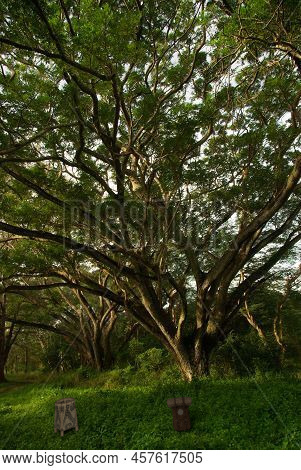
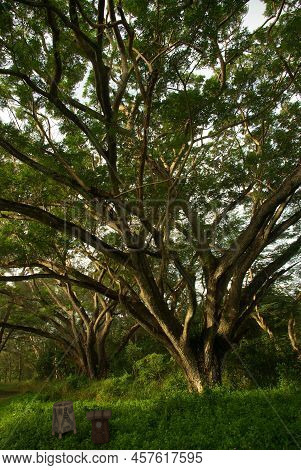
backpack: present [167,397,192,431] -> present [86,410,112,444]

